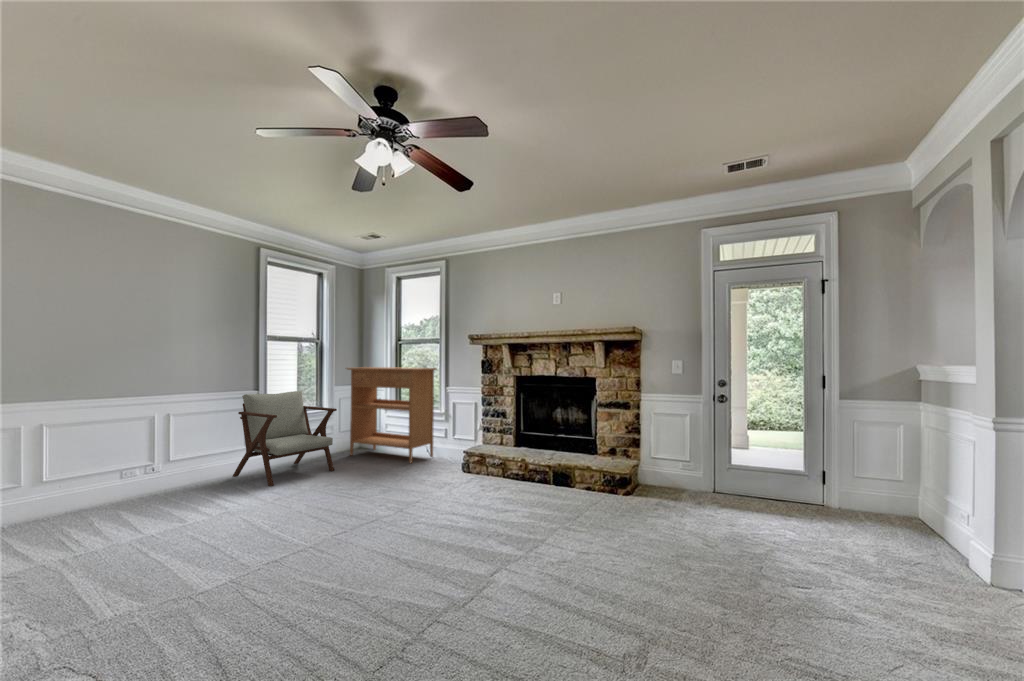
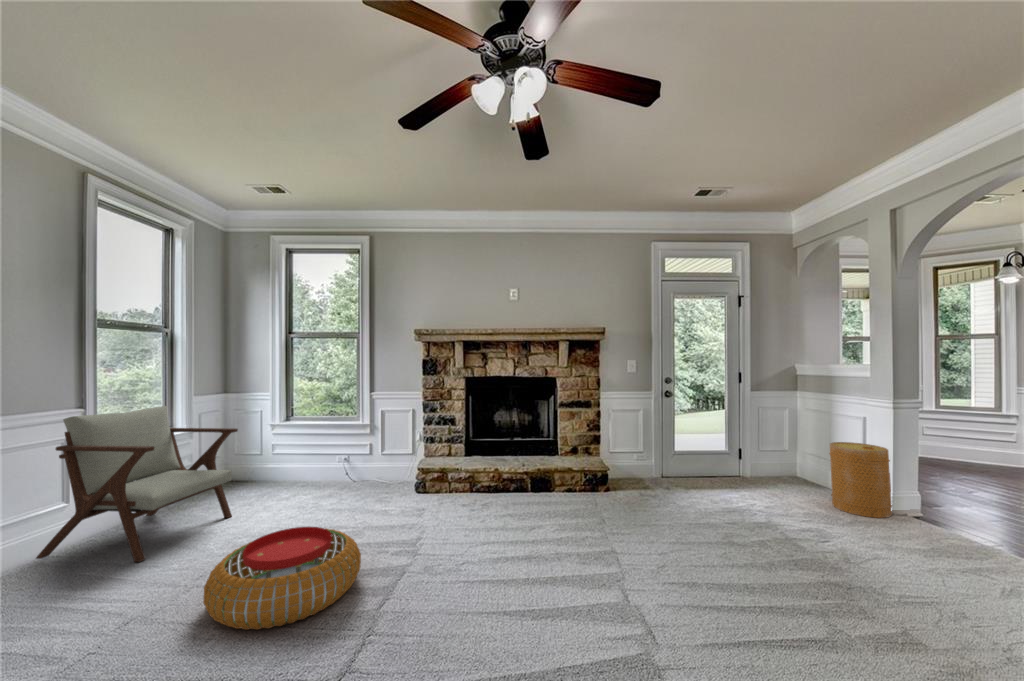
console table: present [347,367,436,463] -> none [227,371,361,490]
basket: none [885,469,968,572] -> present [829,442,892,518]
pouf: none [270,475,366,527] -> present [203,527,361,630]

